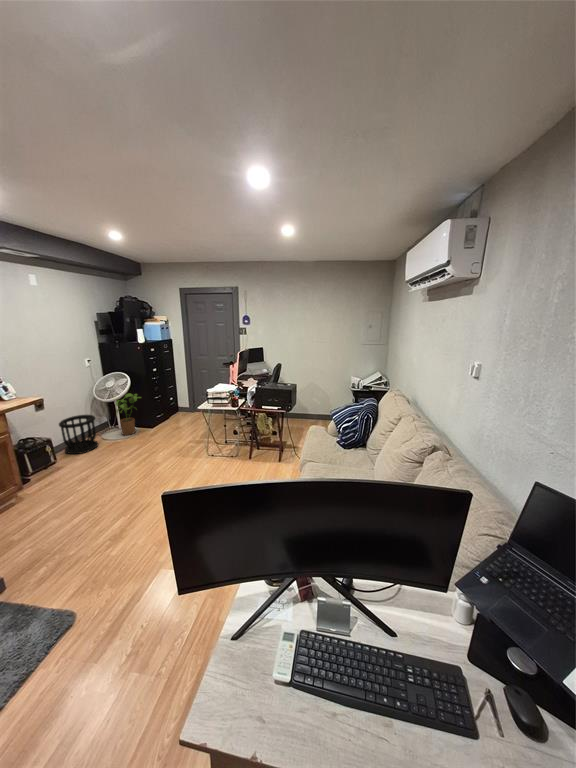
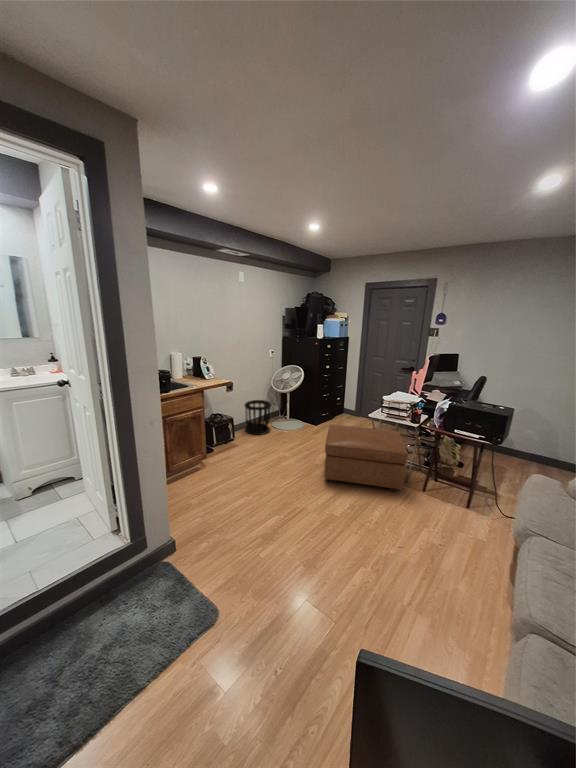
house plant: present [116,394,141,435] -> none [288,387,312,427]
ottoman: none [160,417,234,476] -> present [324,425,408,491]

